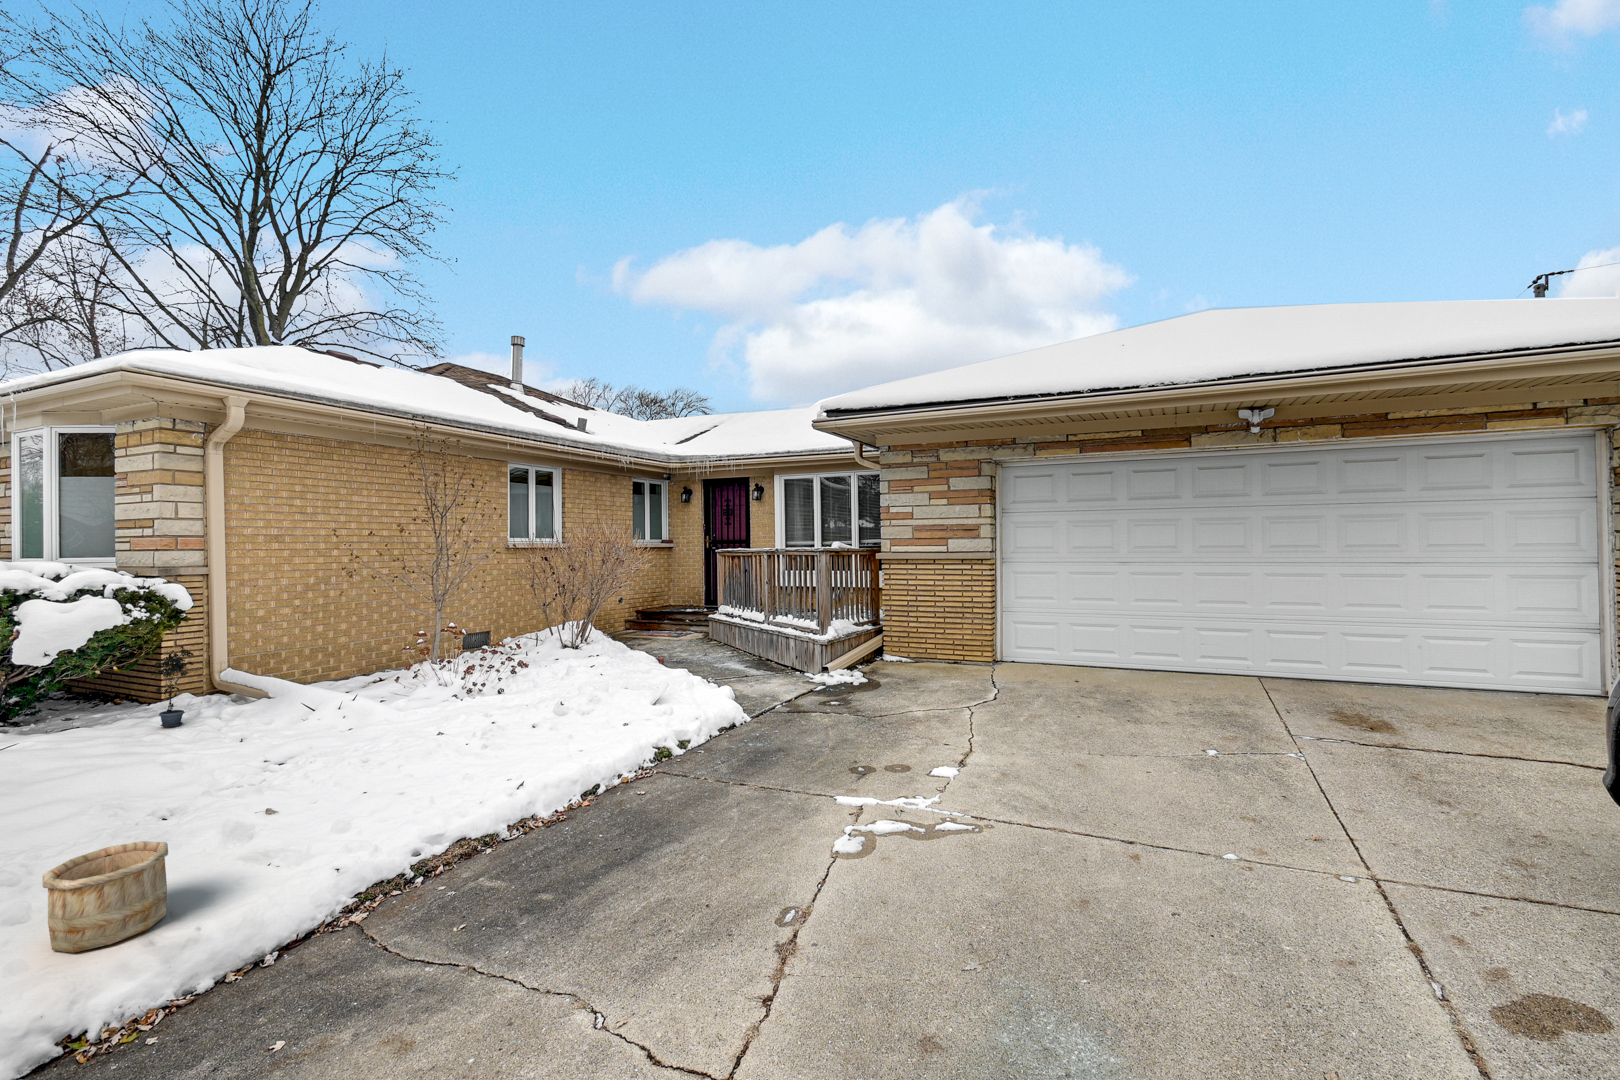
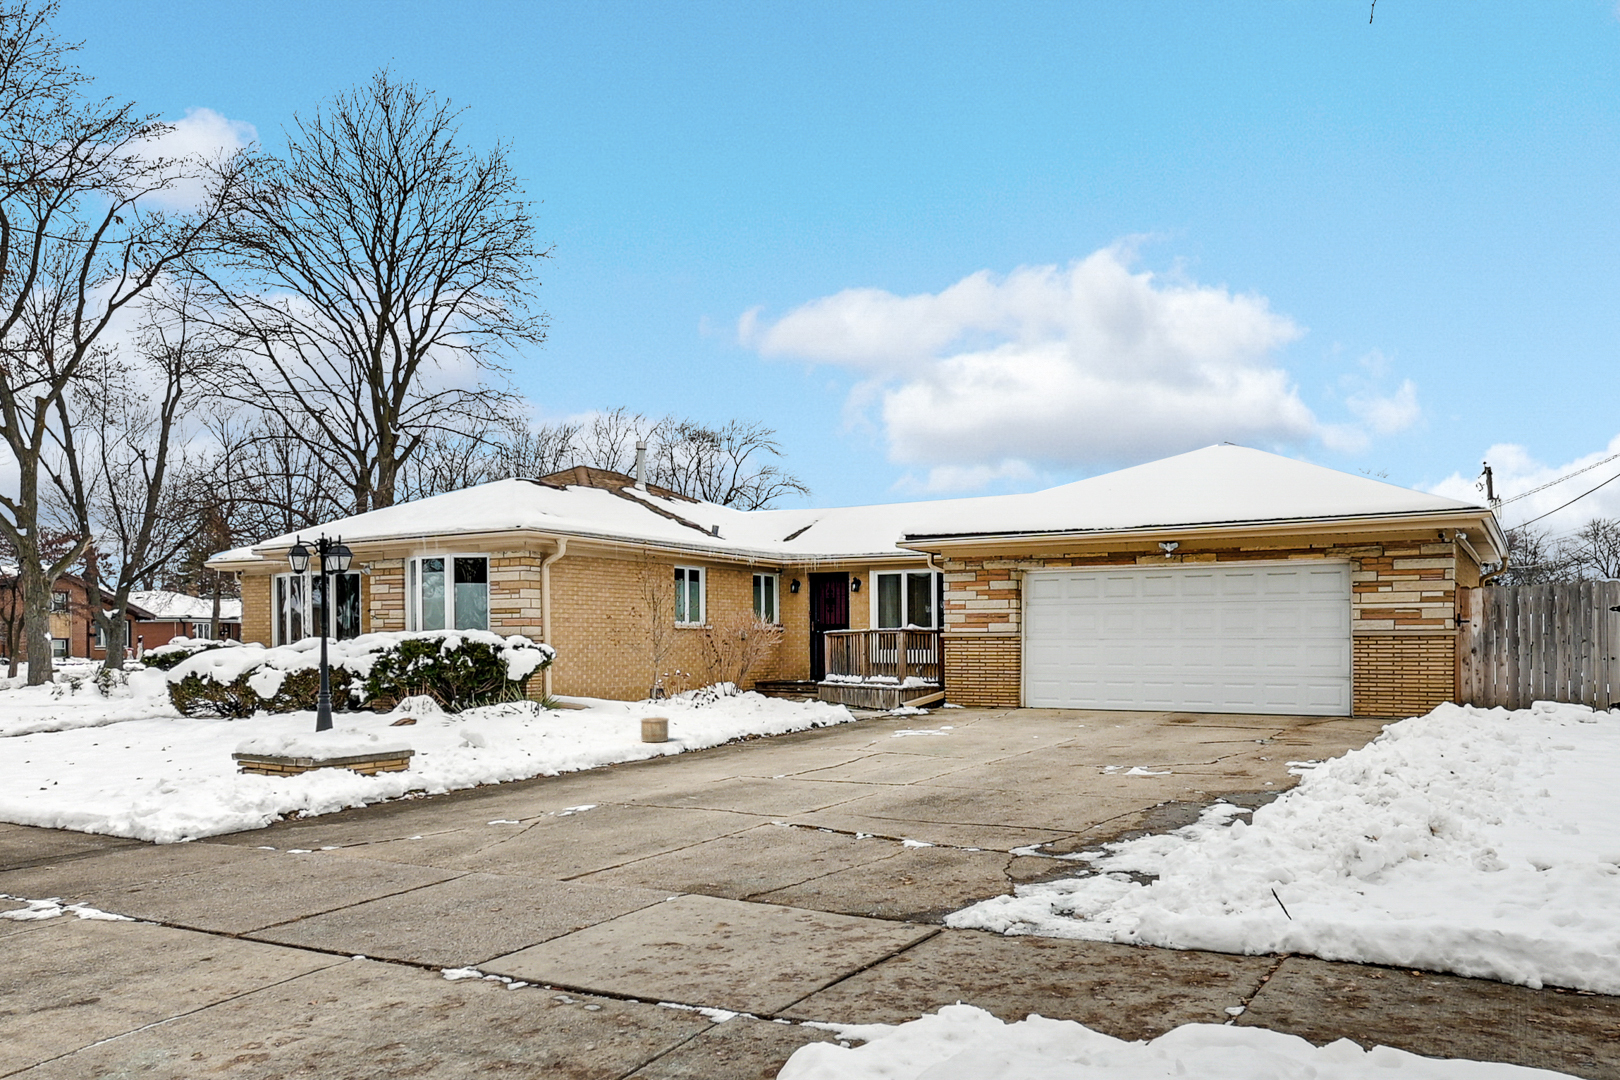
potted plant: present [151,646,194,728] -> none [549,674,567,715]

